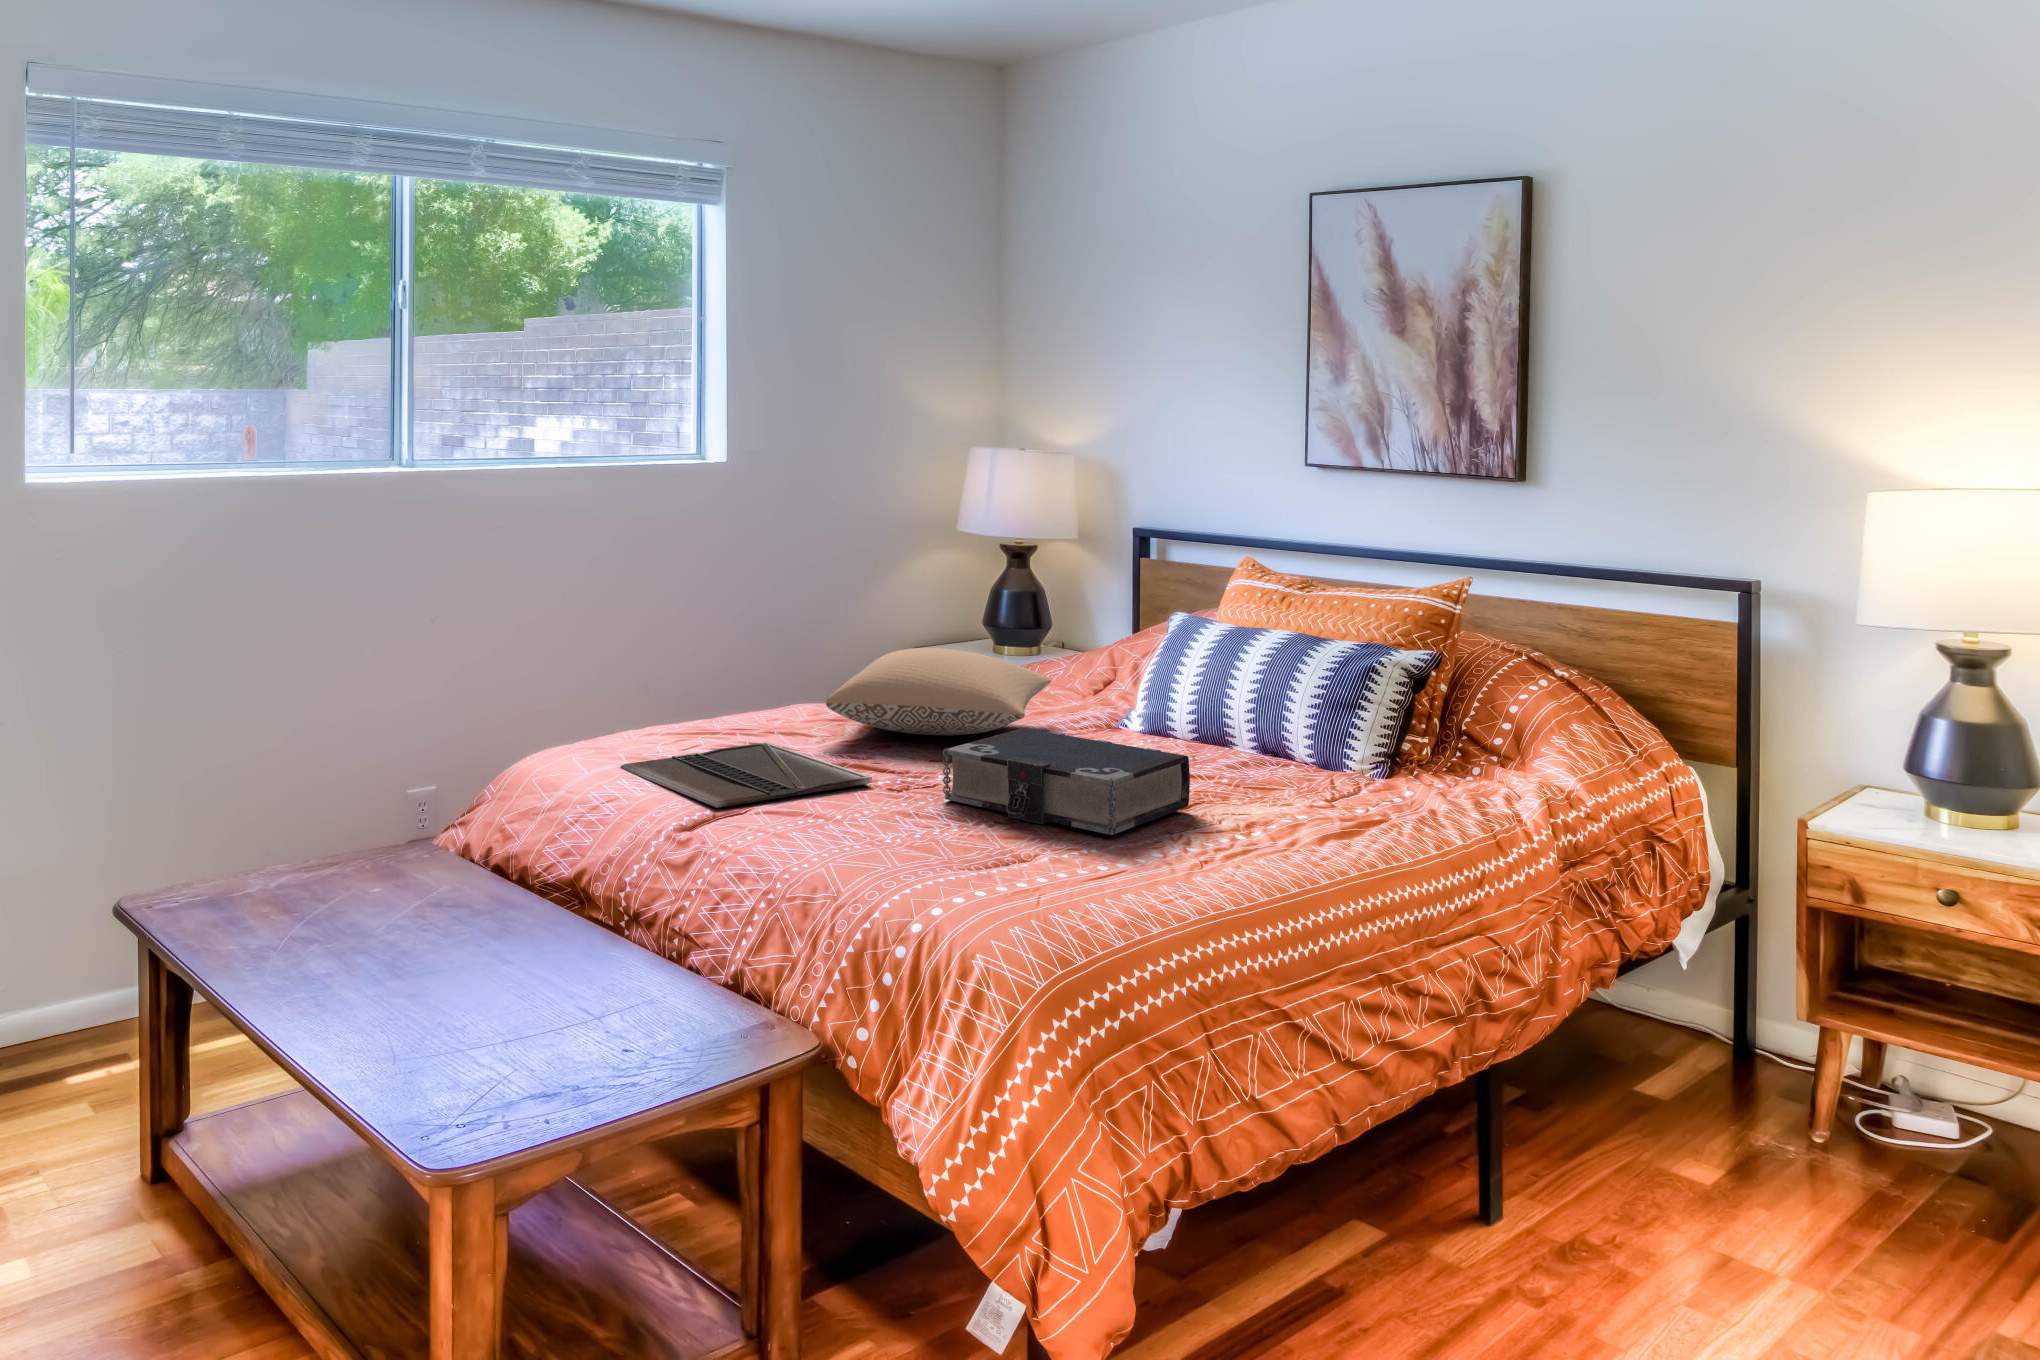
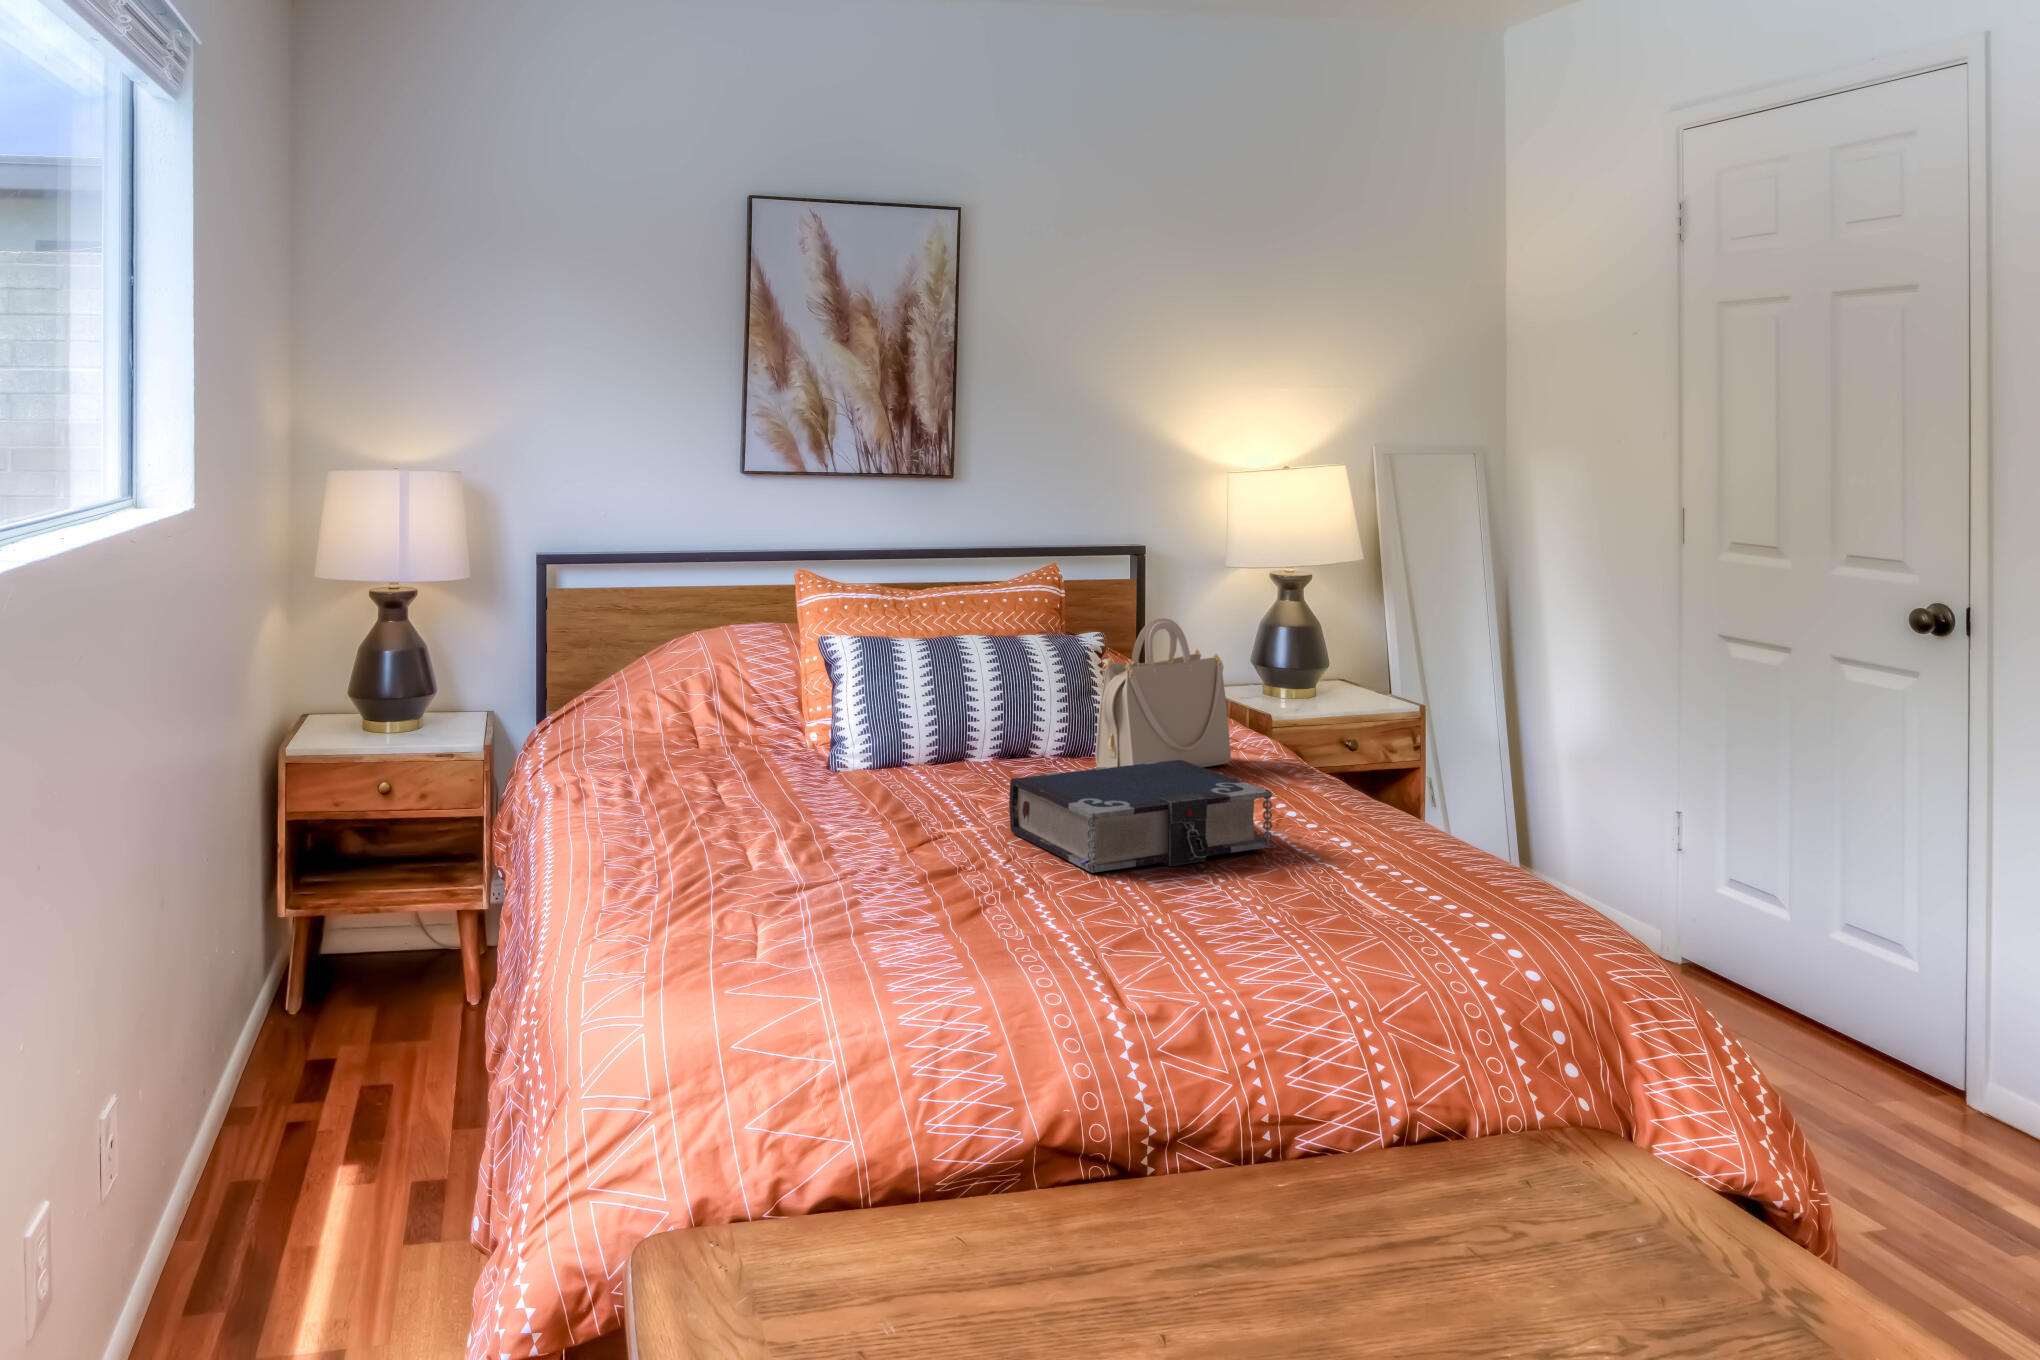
handbag: none [1295,634,1467,813] -> present [1095,618,1231,768]
pillow: present [826,648,1051,735] -> none [621,718,961,835]
laptop: present [621,742,872,808] -> none [771,877,1072,983]

